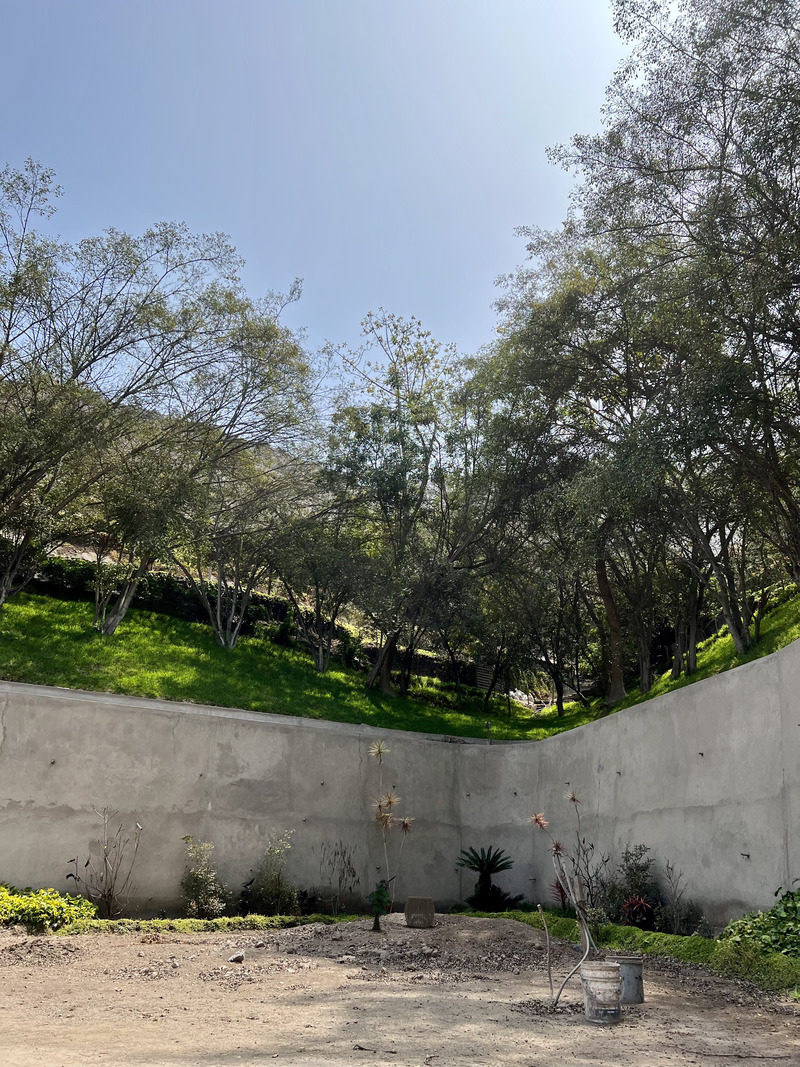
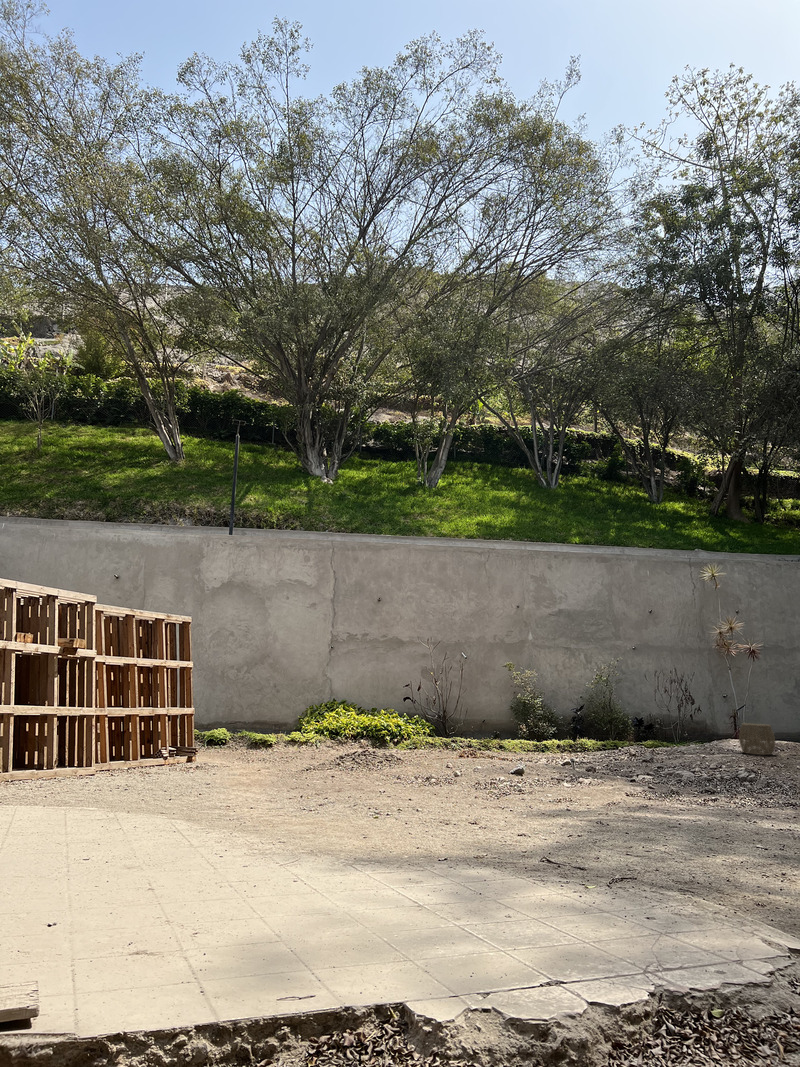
decorative plant: present [366,880,392,930] -> none [689,704,720,755]

